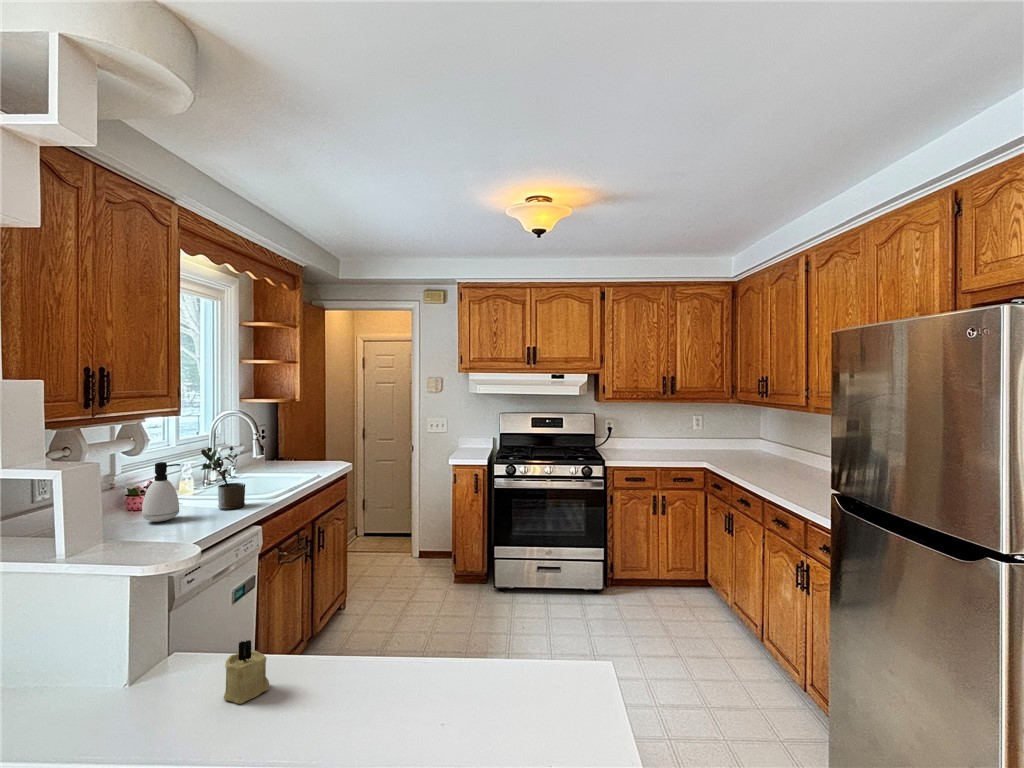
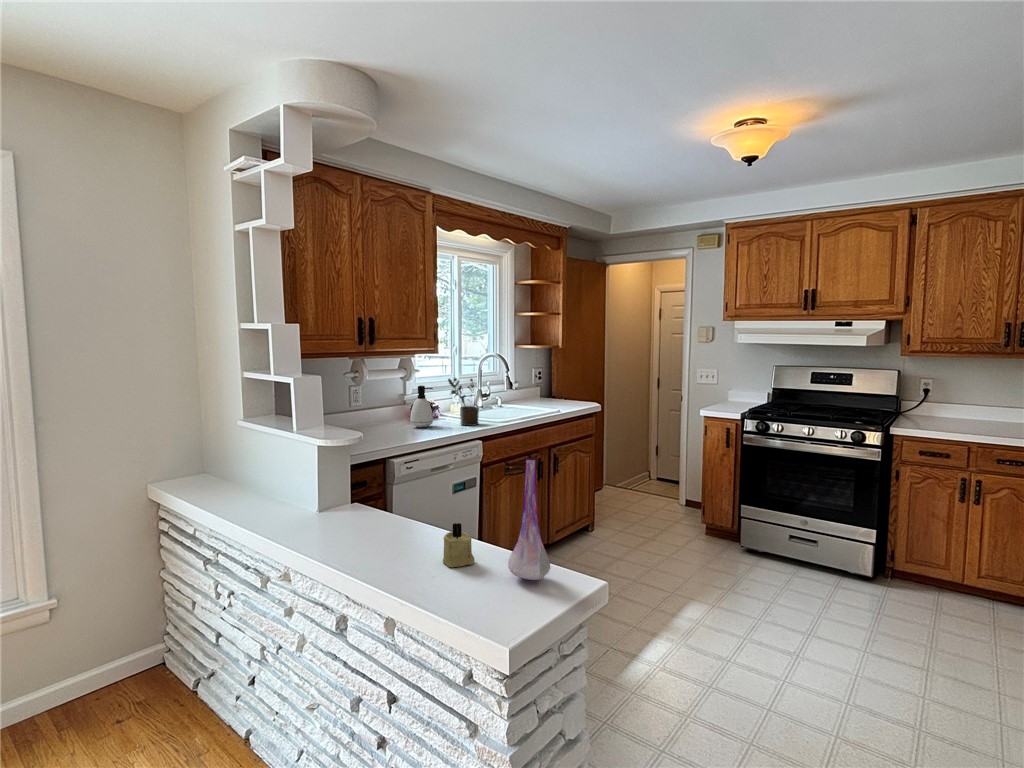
vase: none [524,543,584,700] -> present [508,459,550,580]
candle: present [224,640,269,704] -> present [443,523,474,567]

